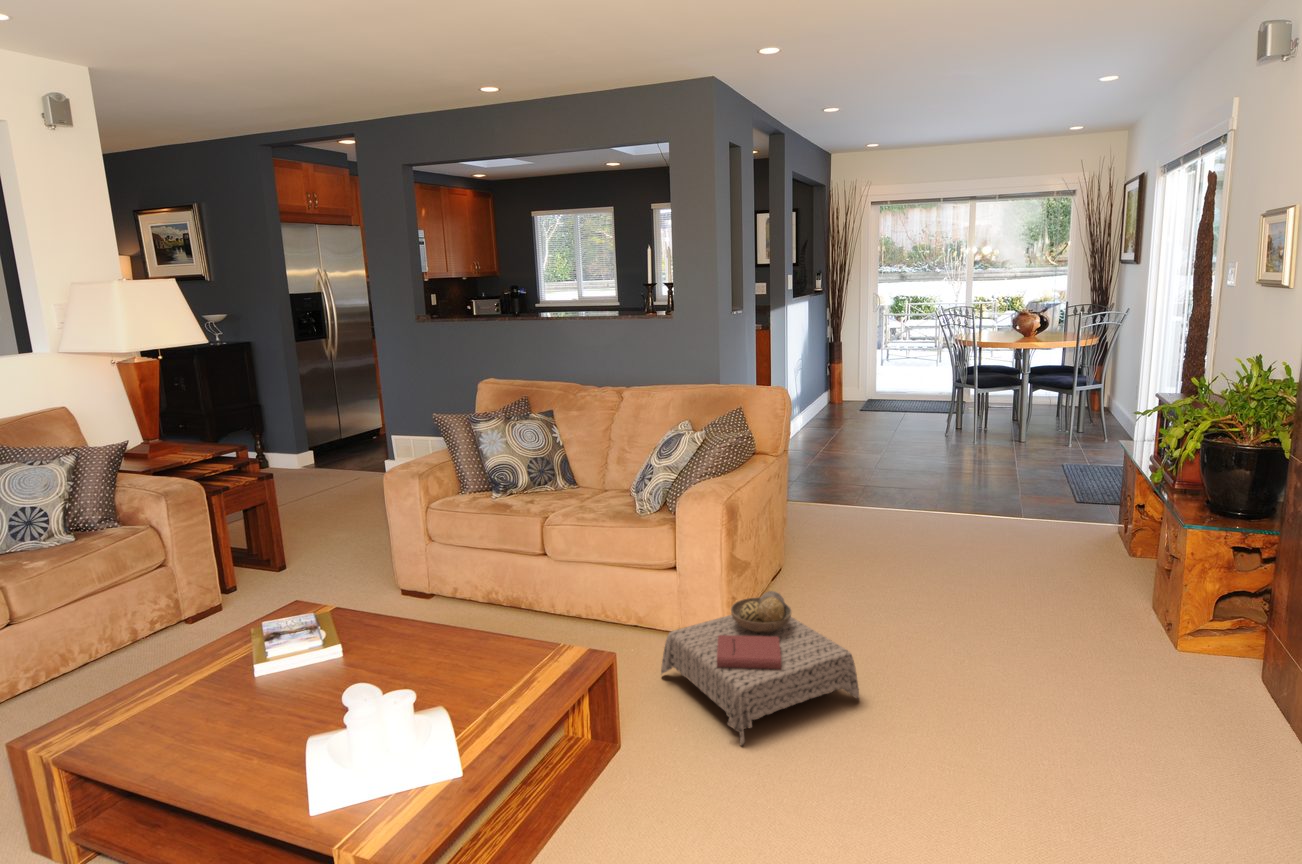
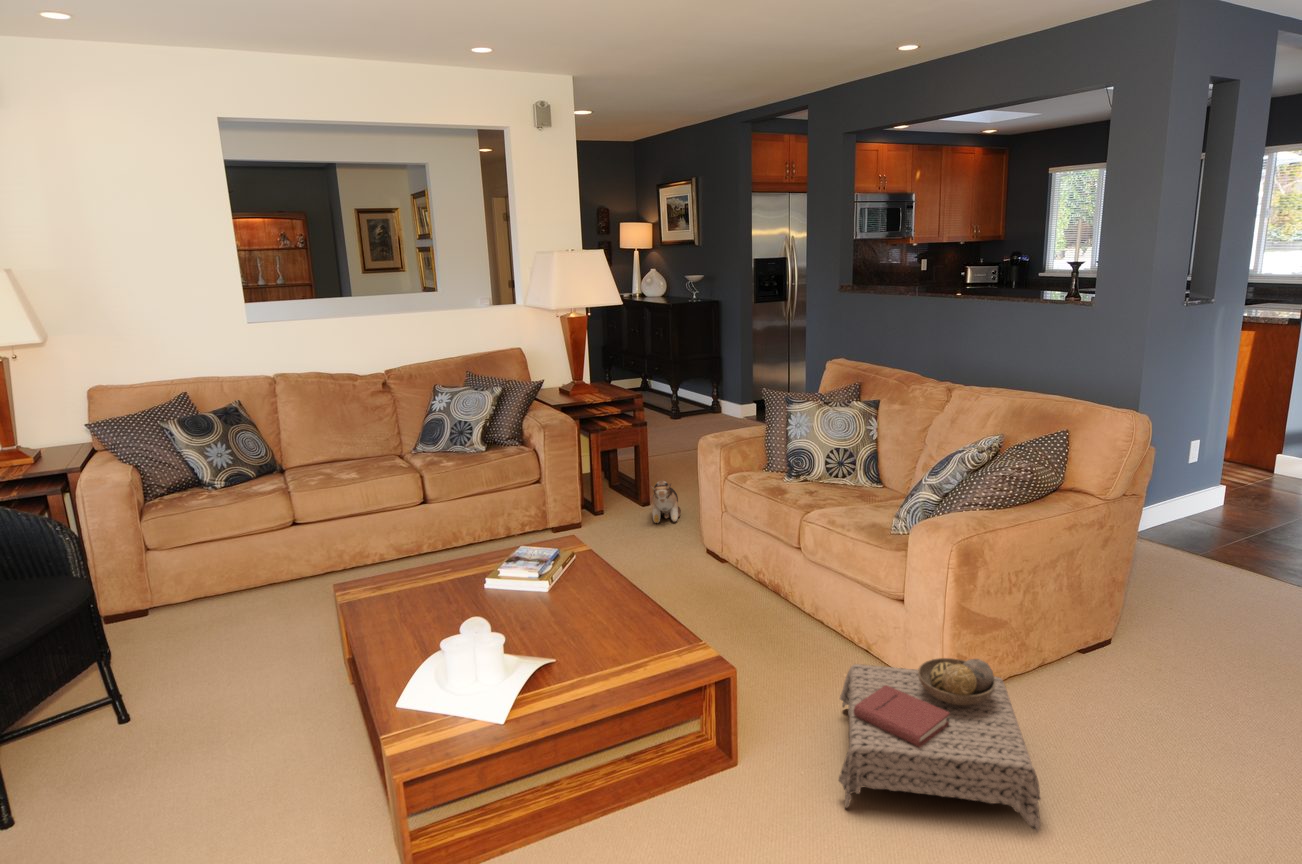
plush toy: none [298,532,335,583] -> present [650,480,681,523]

